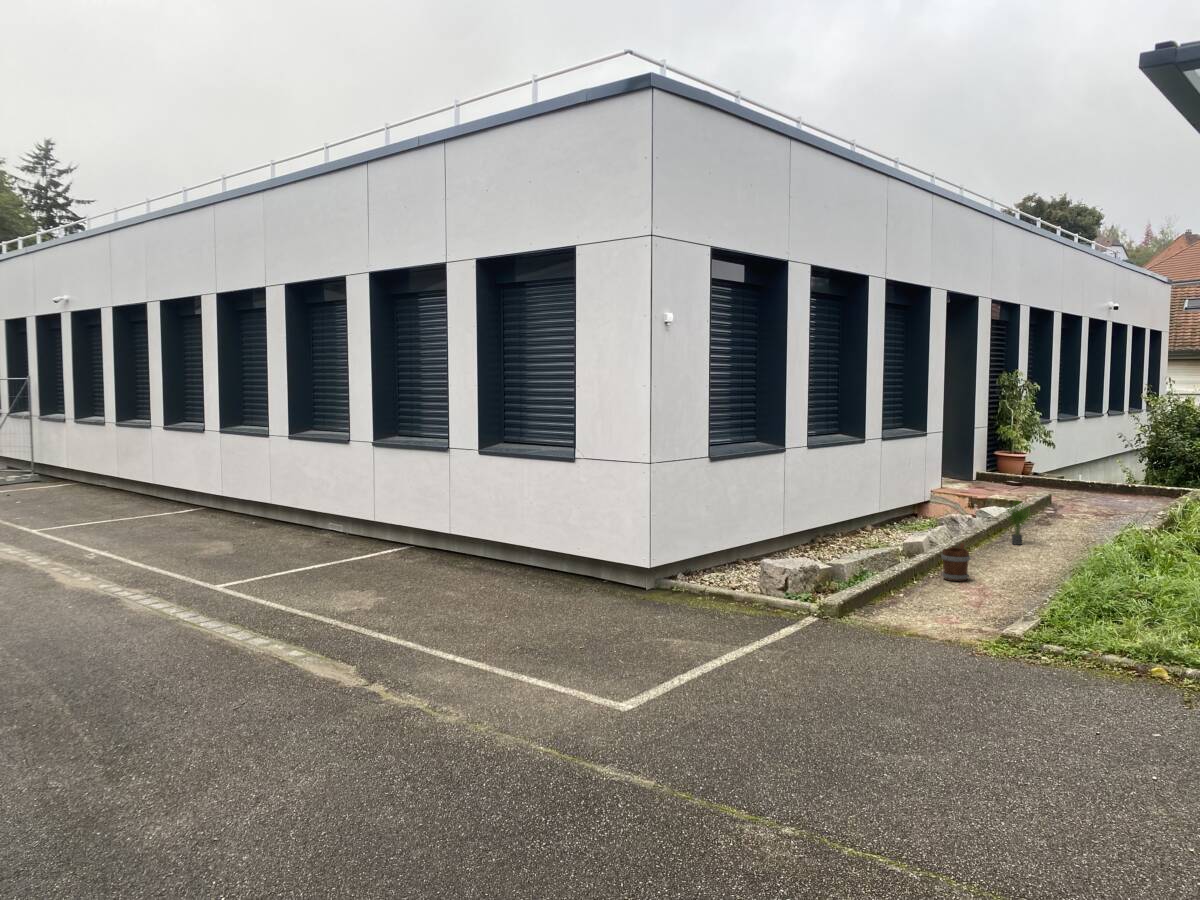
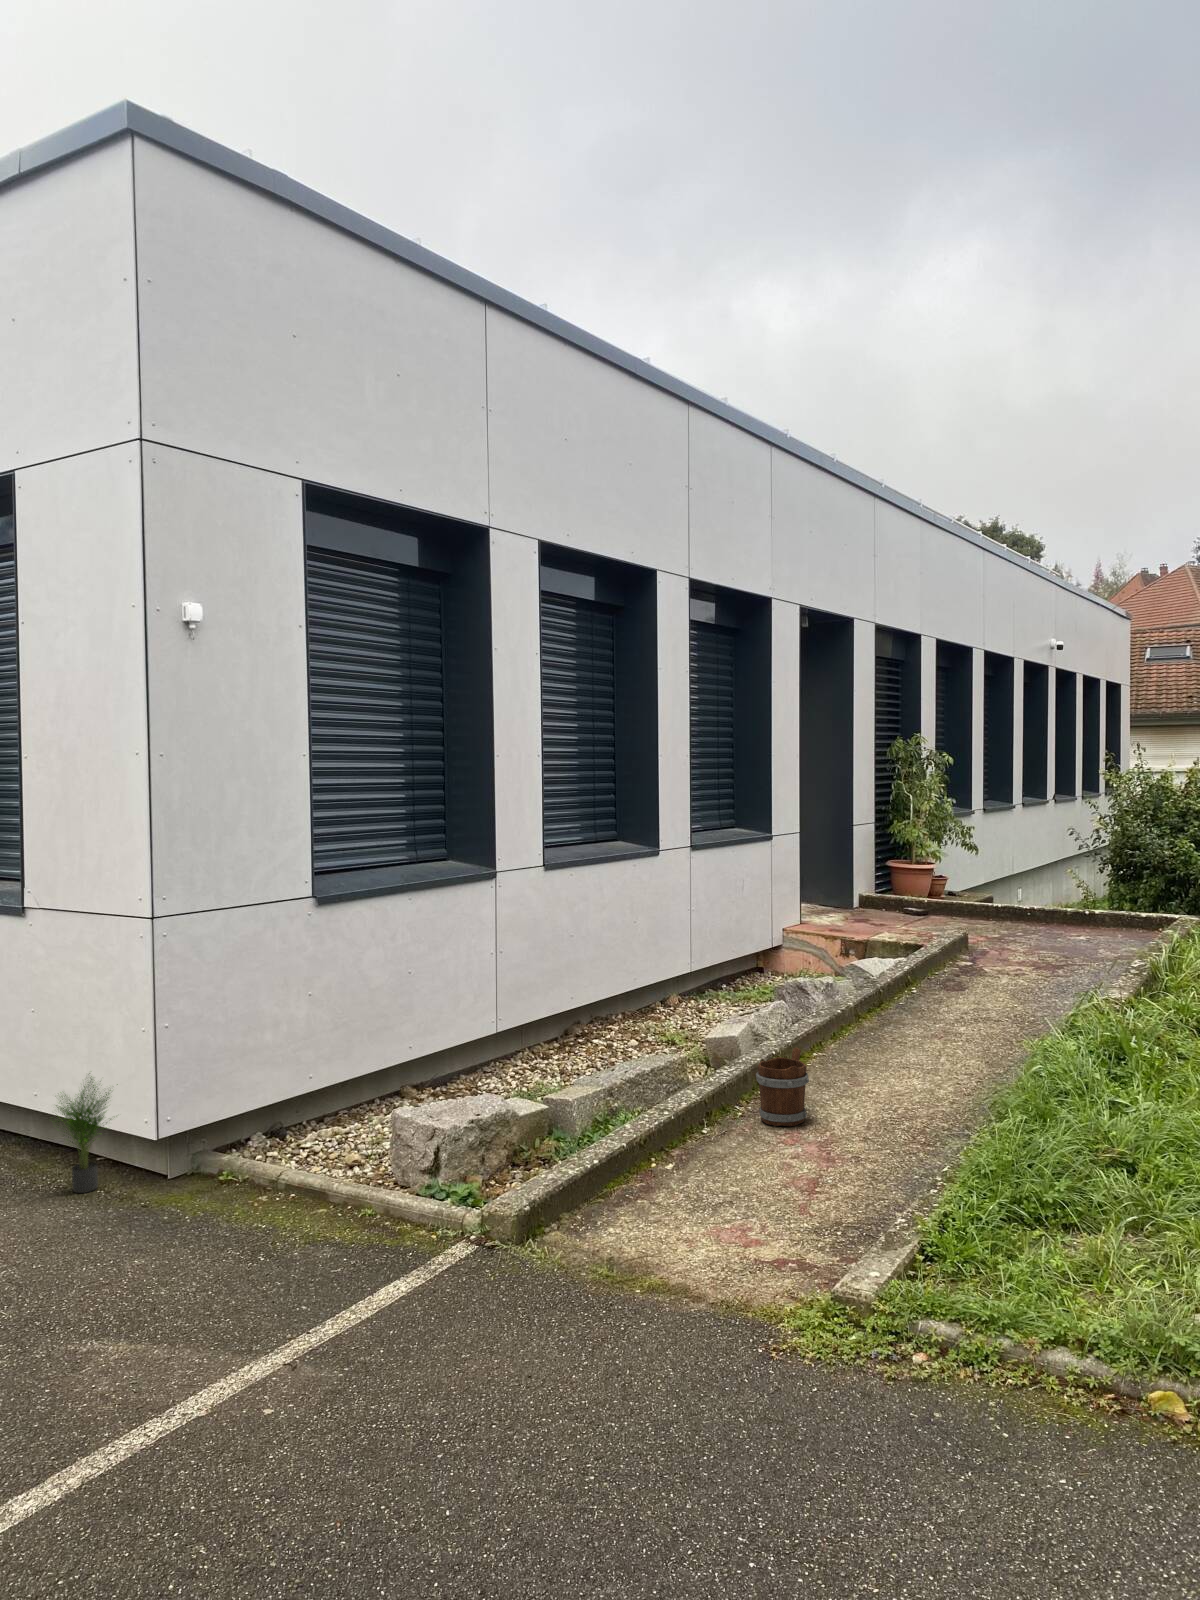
potted plant: present [1006,502,1030,545] -> present [55,1073,118,1193]

